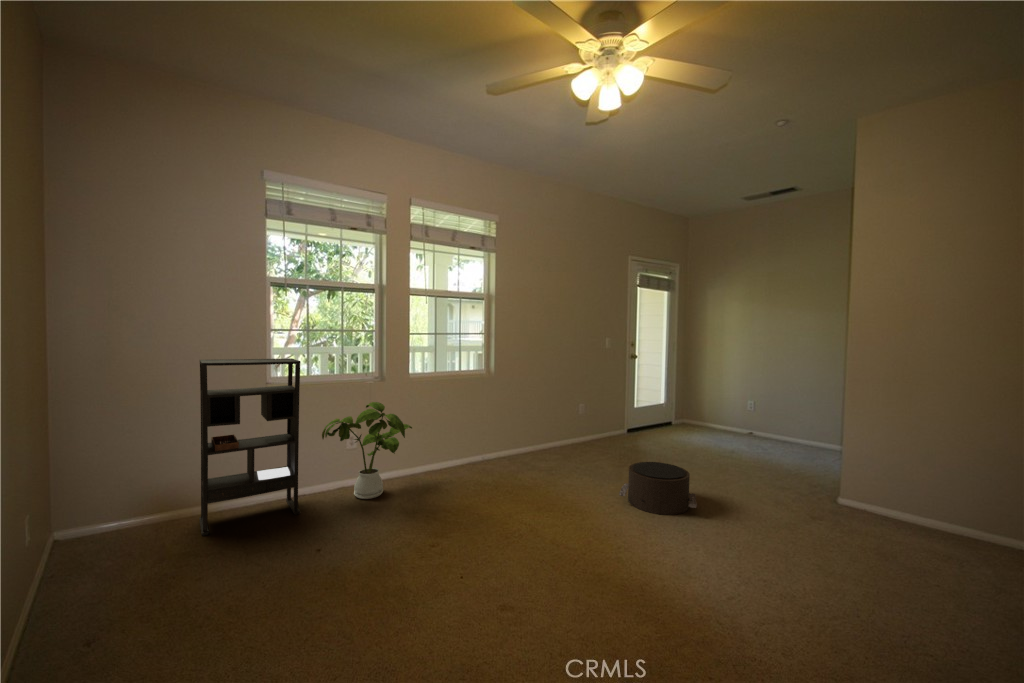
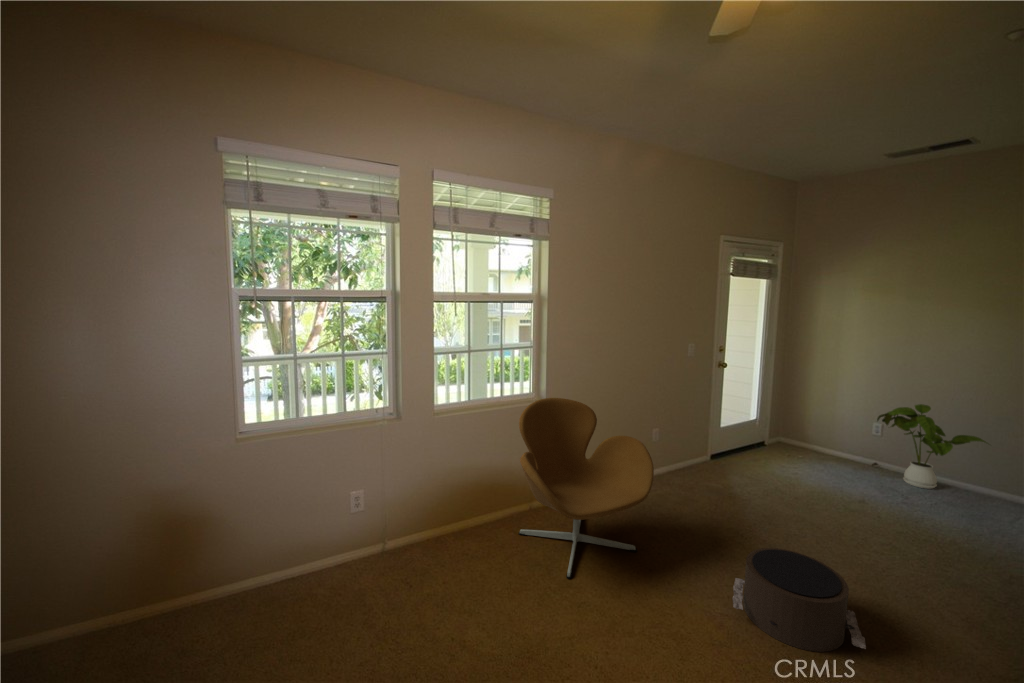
bookshelf: present [199,358,301,536] -> none [125,401,284,664]
armchair: none [472,371,571,491] -> present [518,398,654,579]
house plant: present [322,402,412,499] -> present [877,404,987,489]

